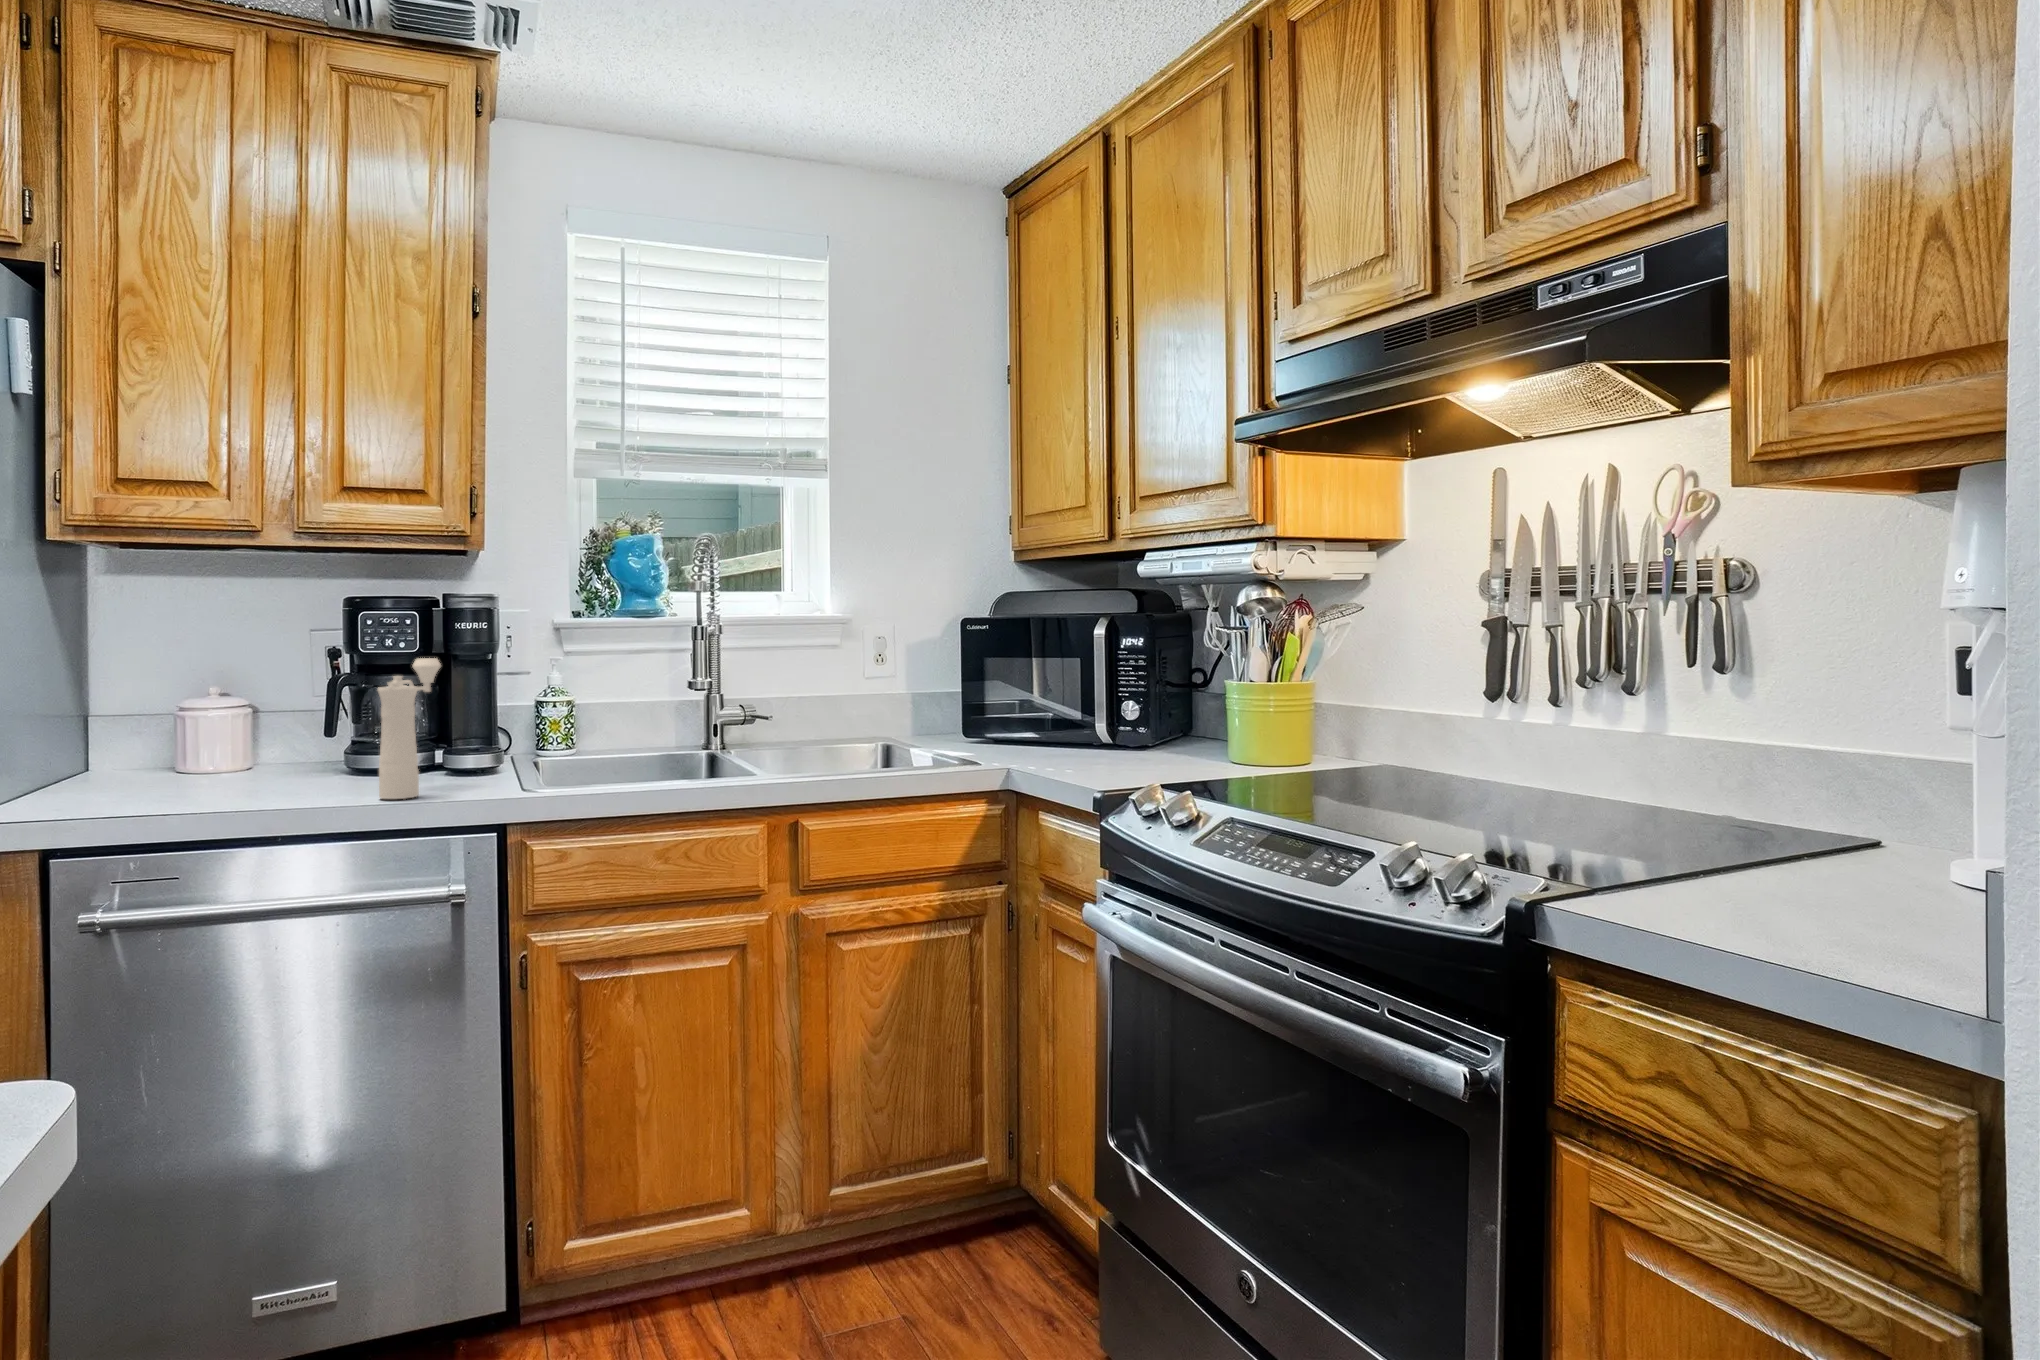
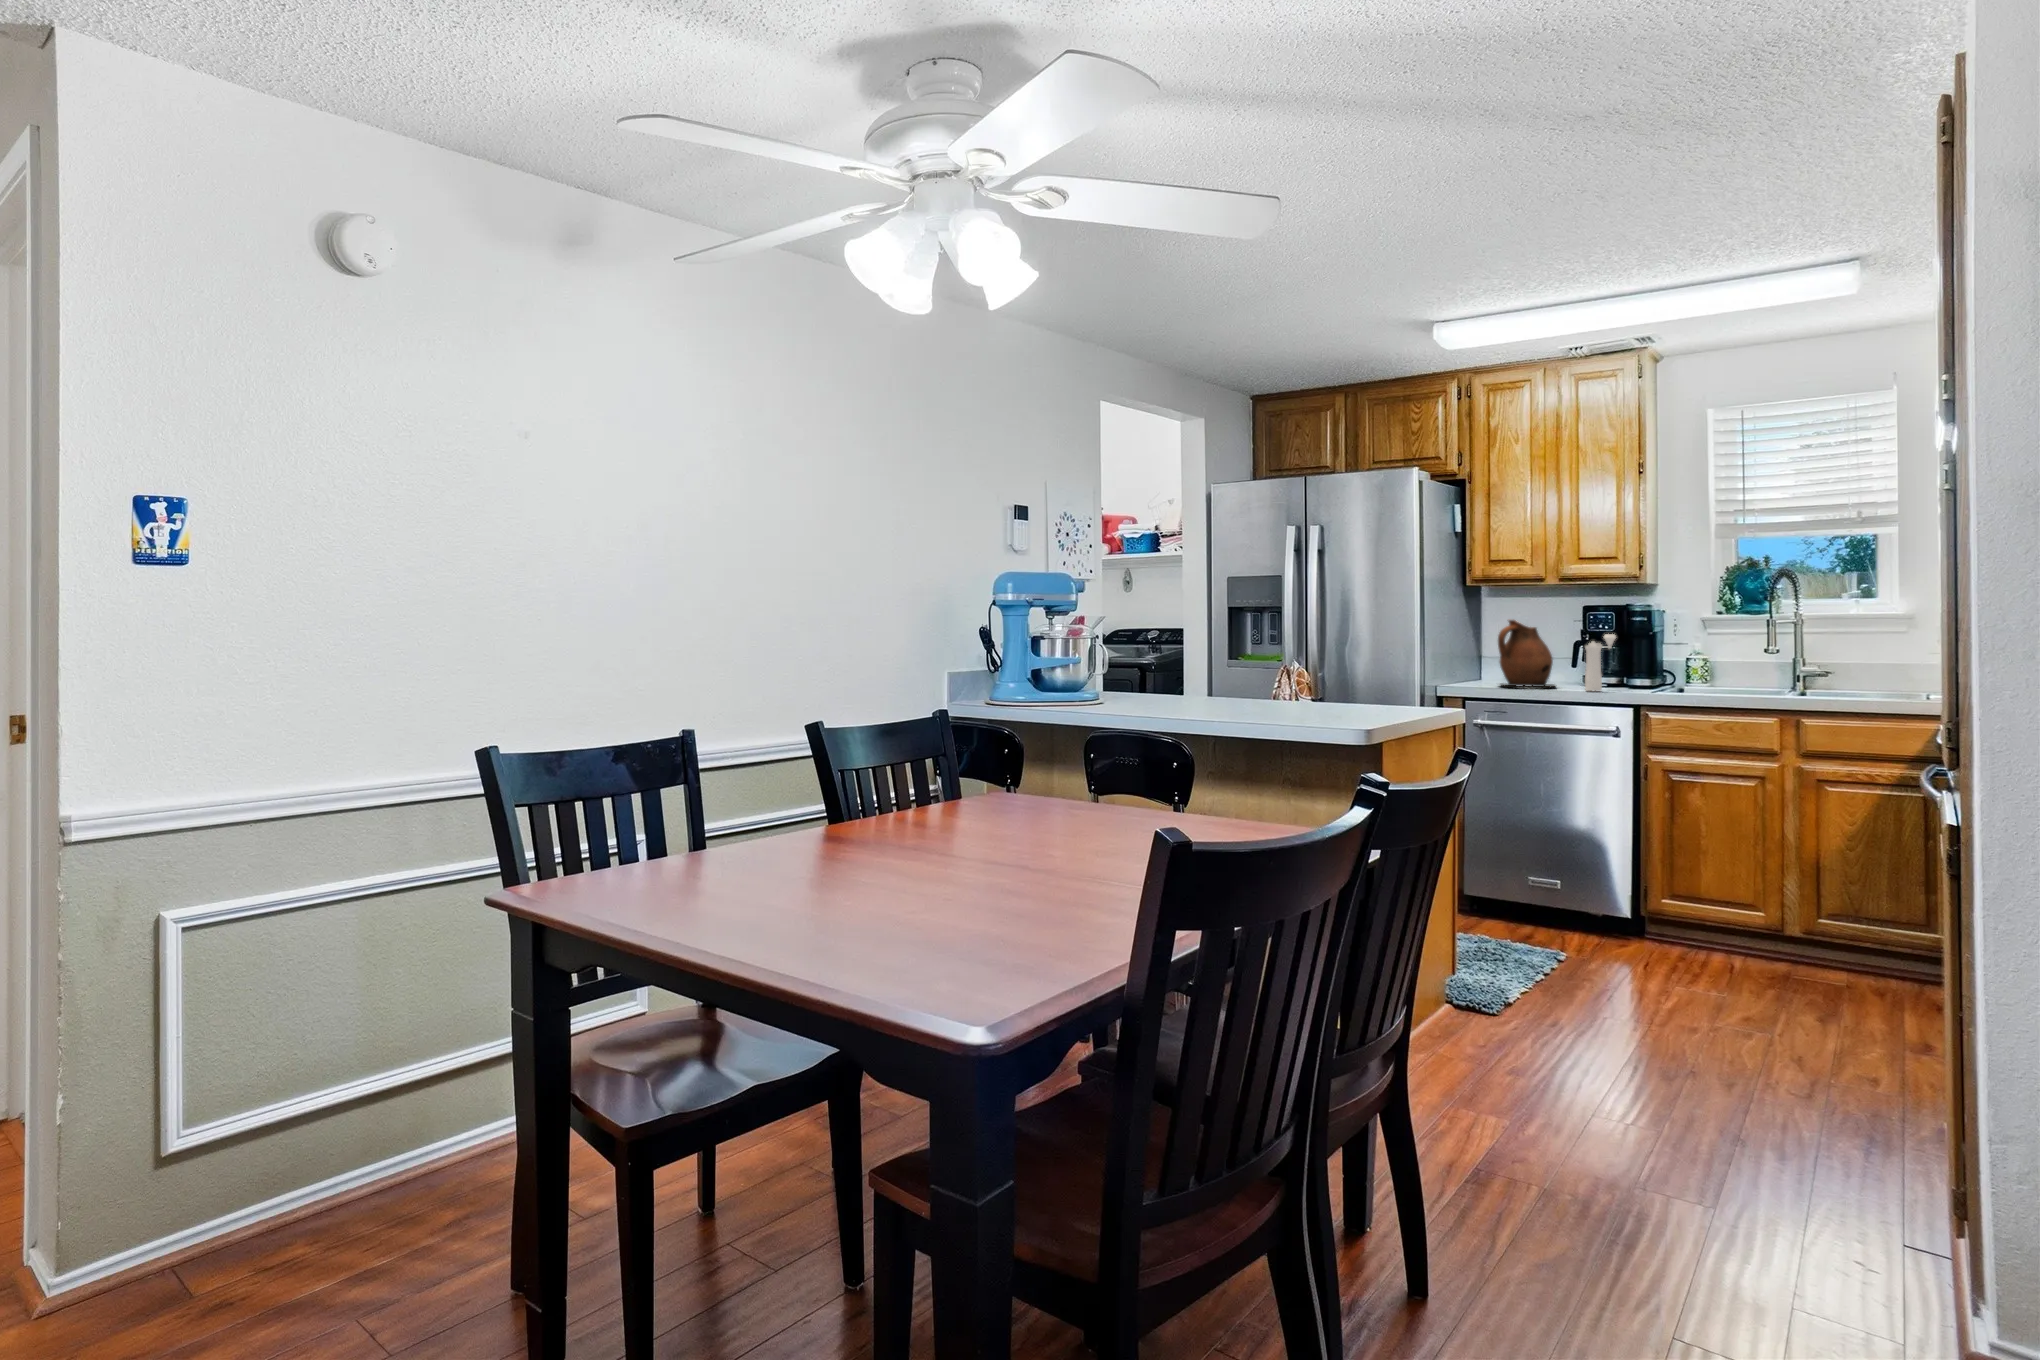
ceramic pitcher: none [135,624,305,803] -> present [1498,620,1555,687]

